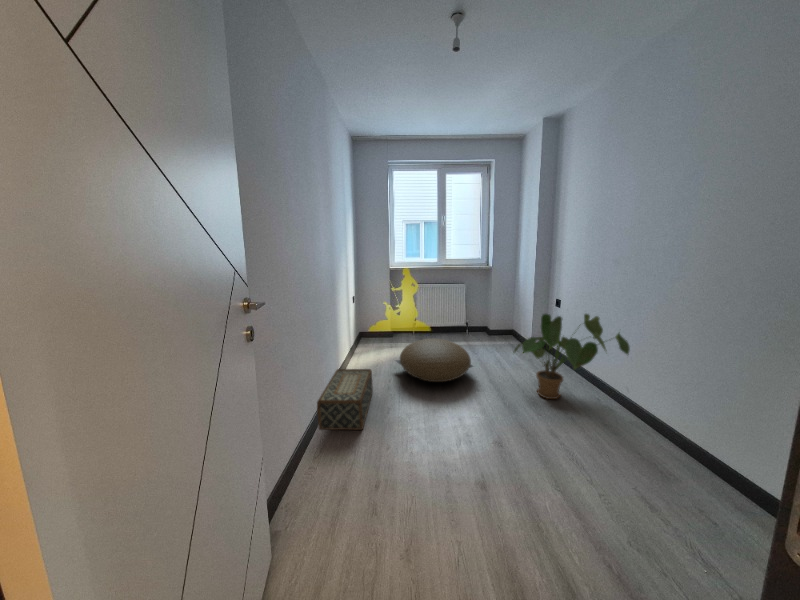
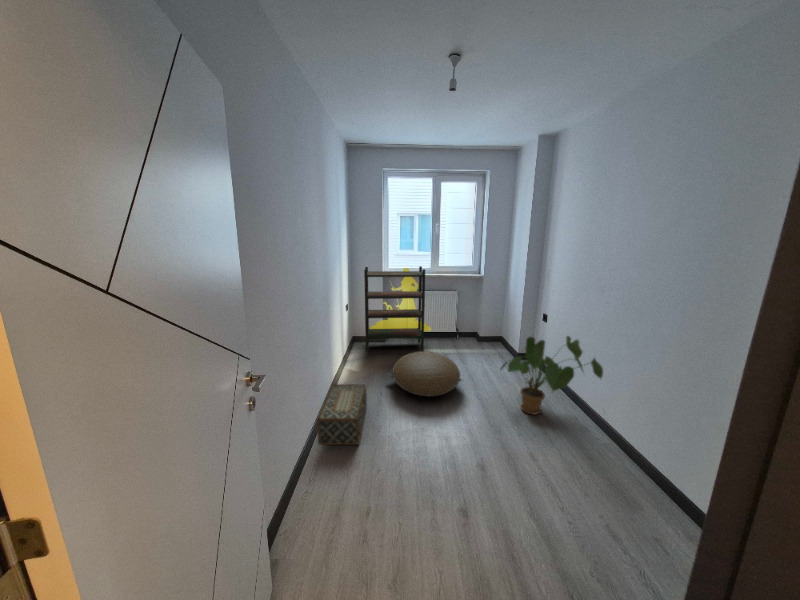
bookshelf: none [371,259,432,344] -> present [364,266,425,352]

